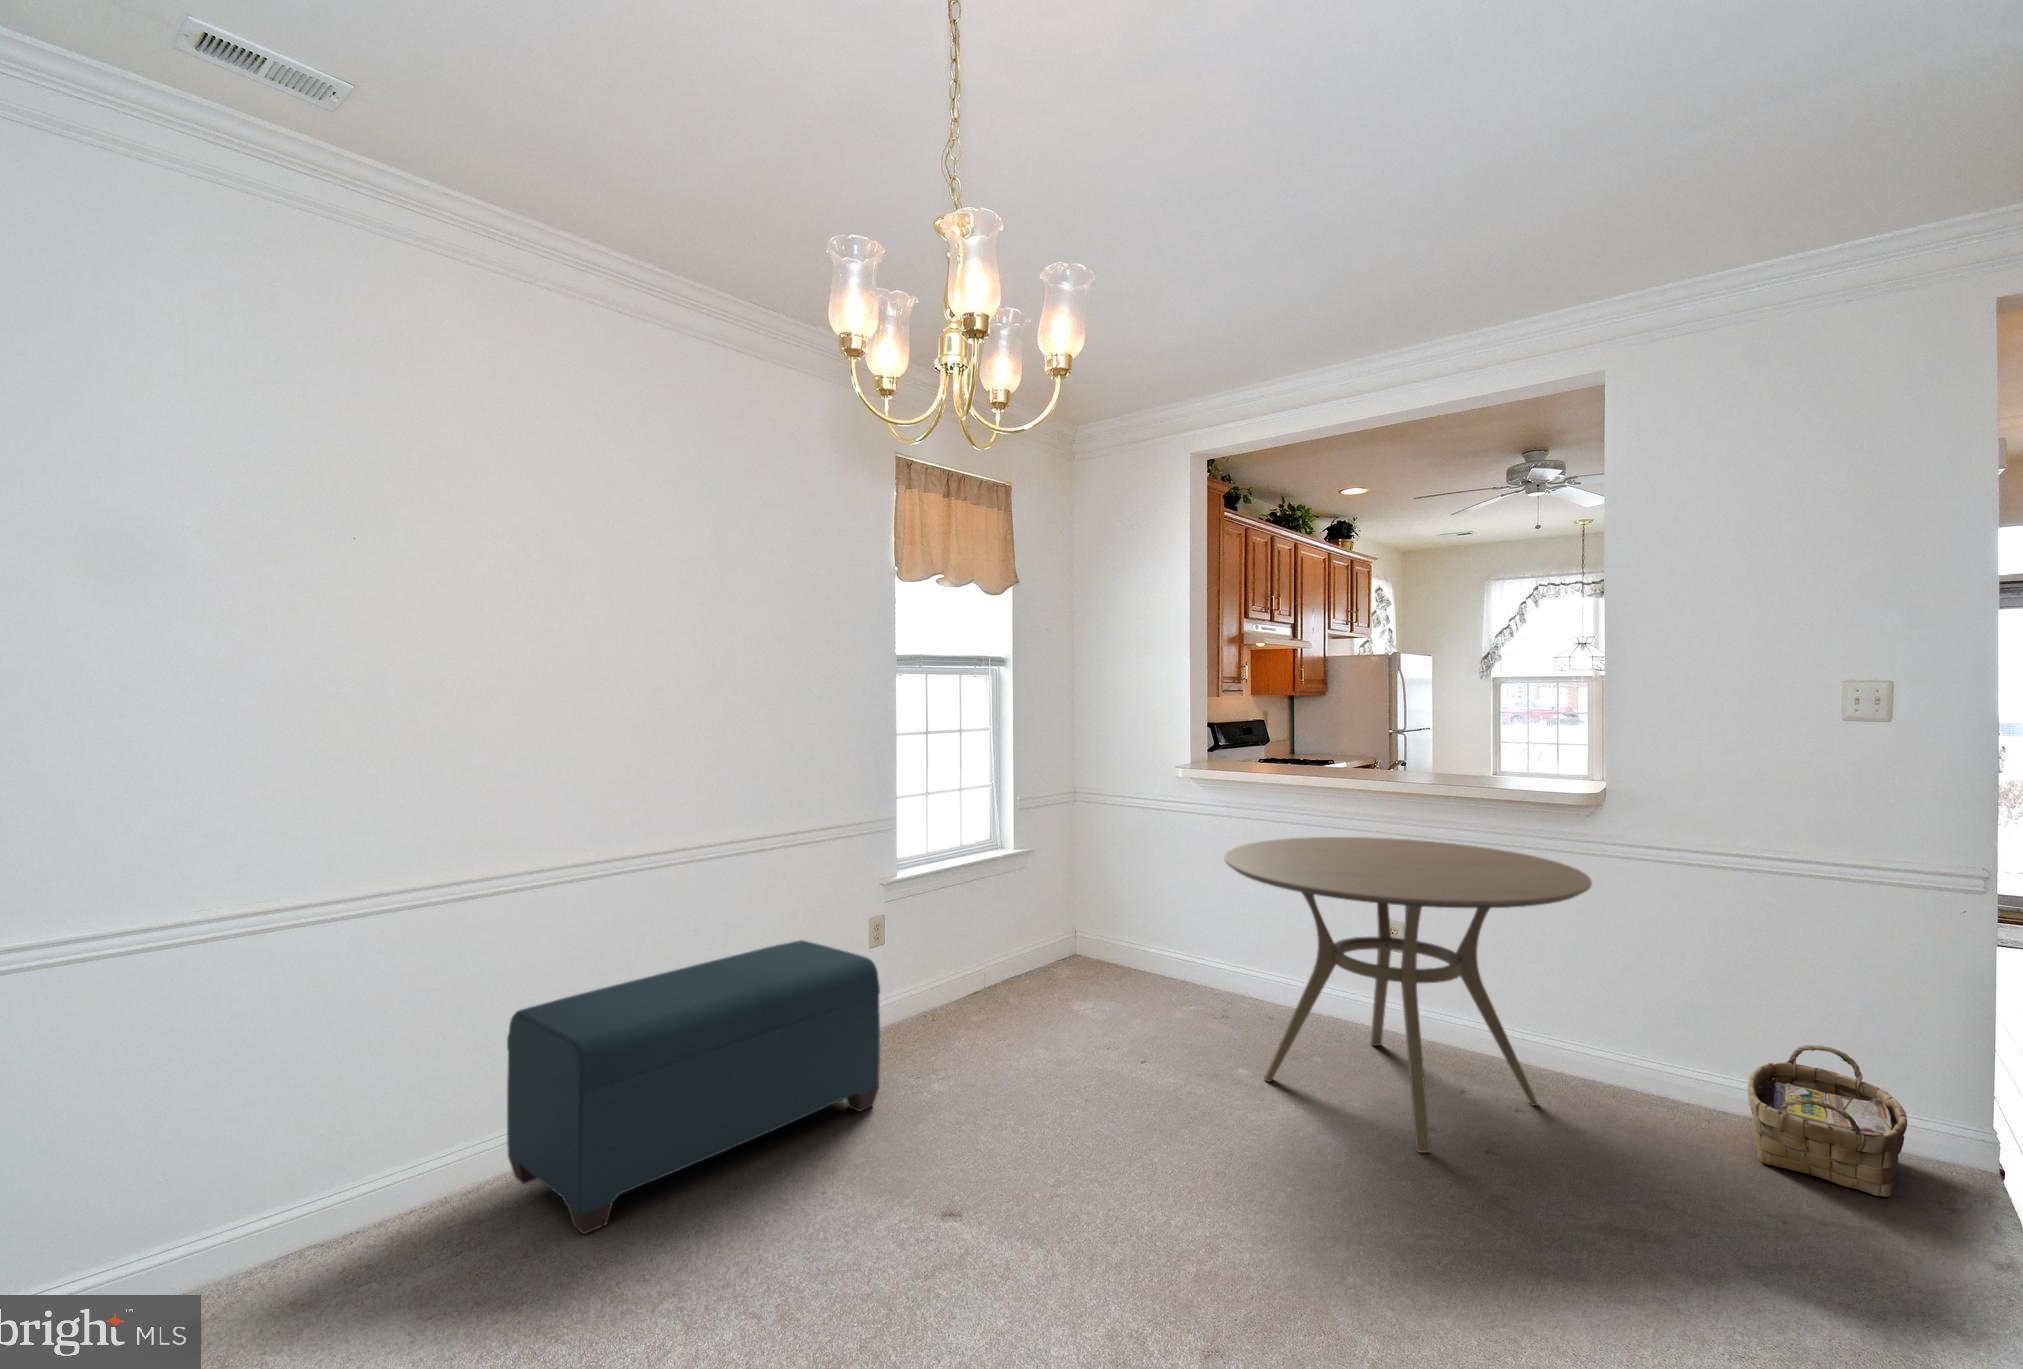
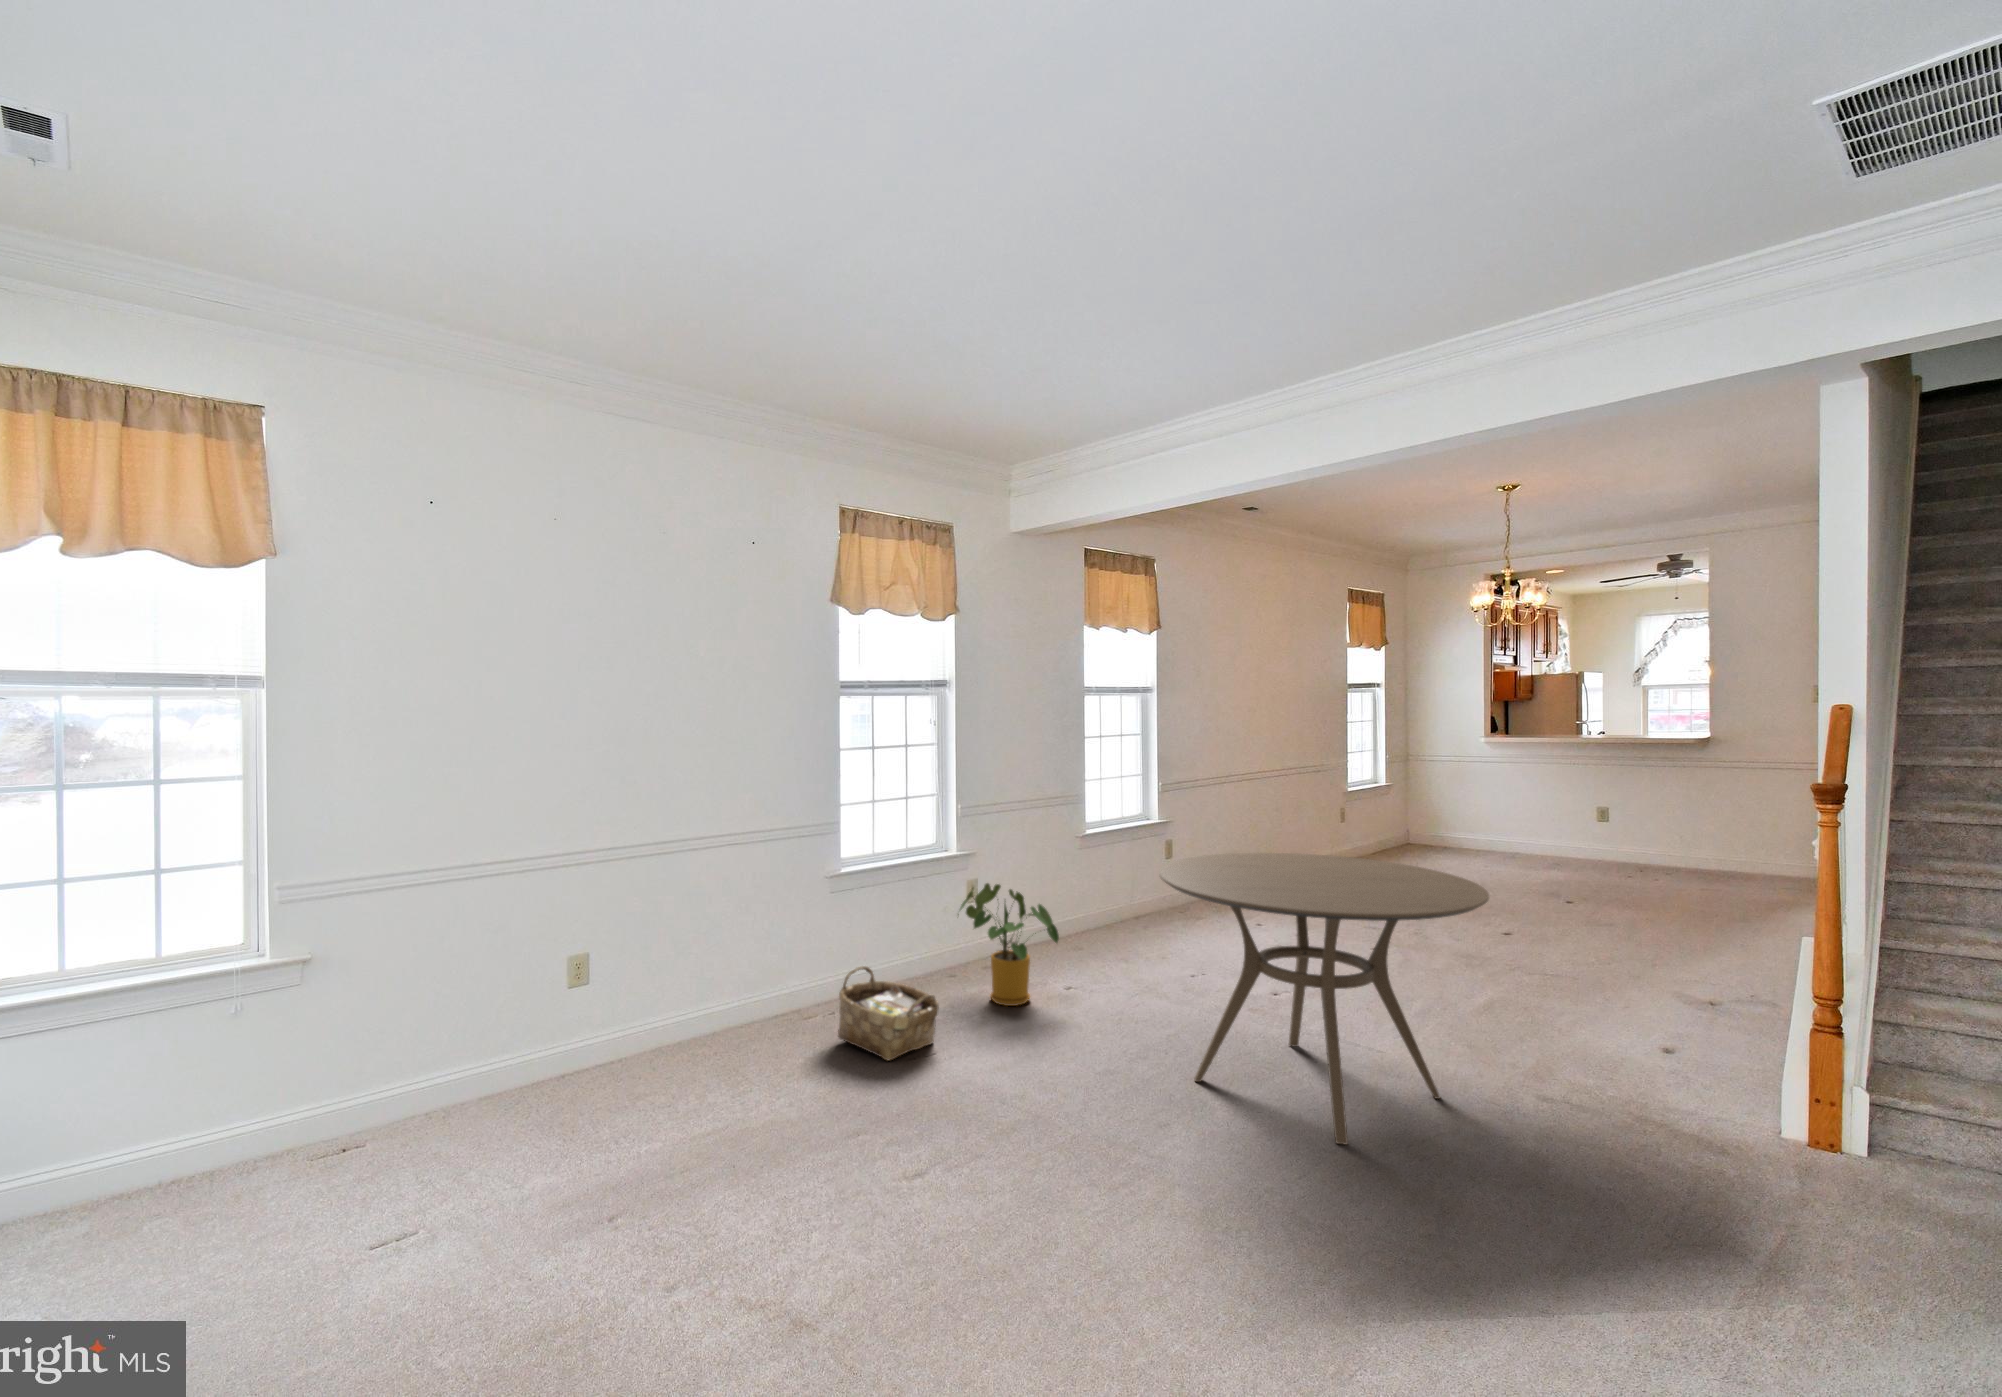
house plant: none [1017,869,1123,997] -> present [958,883,1059,1006]
bench: present [507,940,880,1234] -> none [477,956,837,1245]
woven basket: present [1748,1045,1907,1197] -> present [838,966,939,1061]

